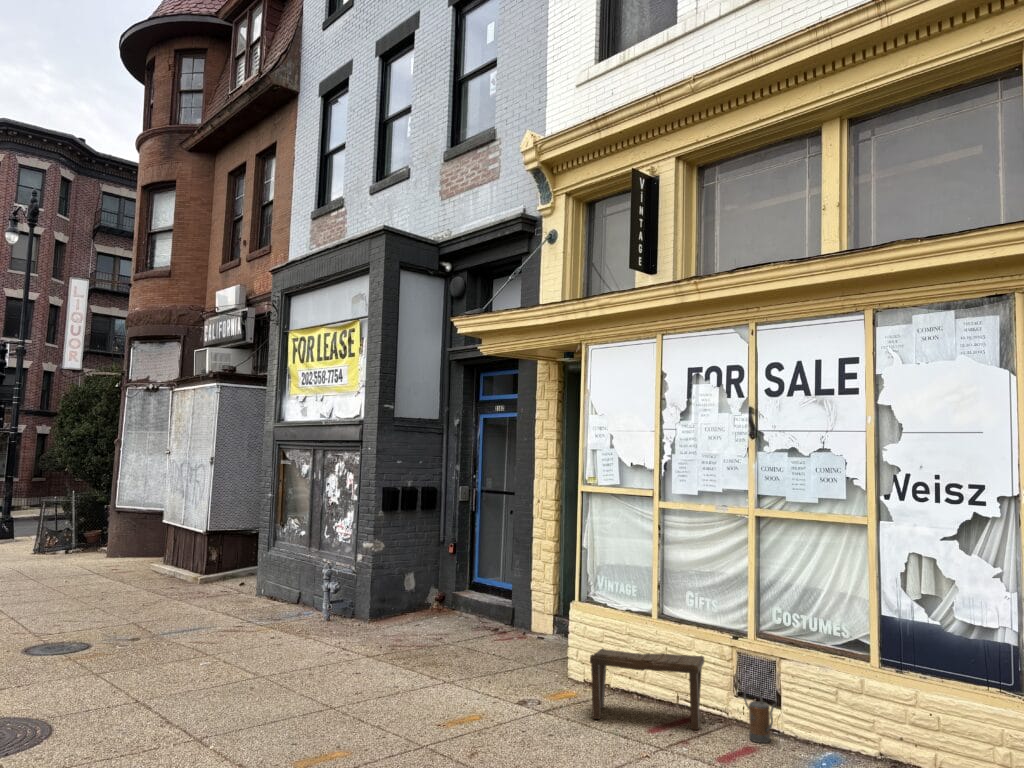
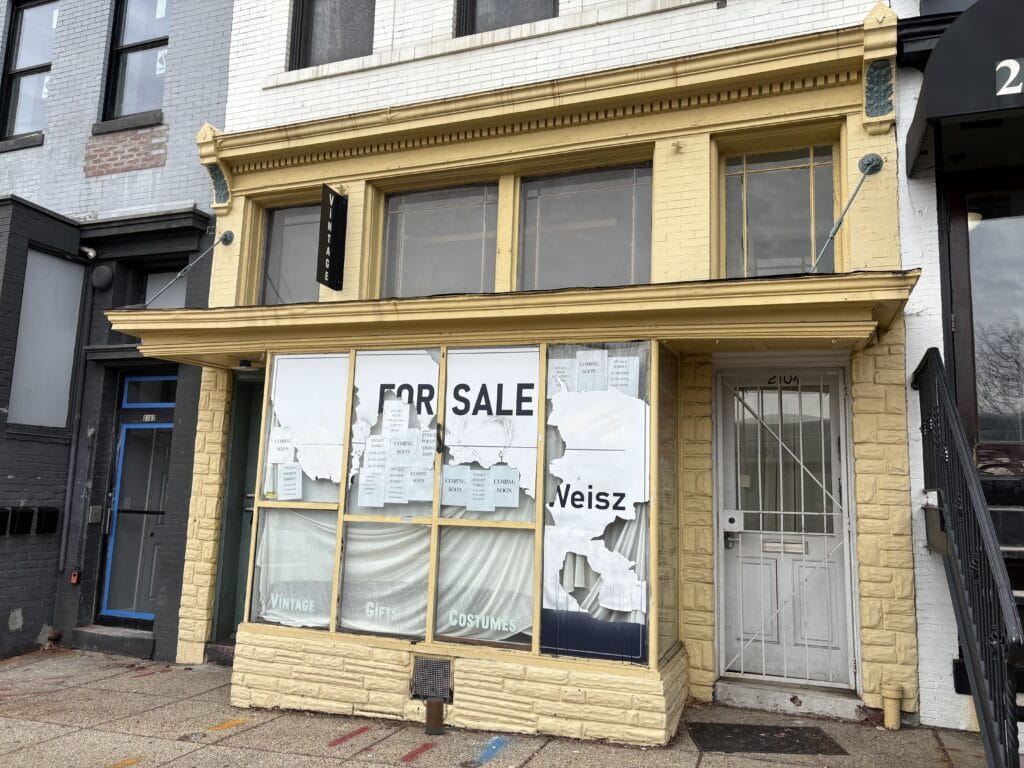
bench: present [590,649,704,730] -> none [271,662,382,732]

